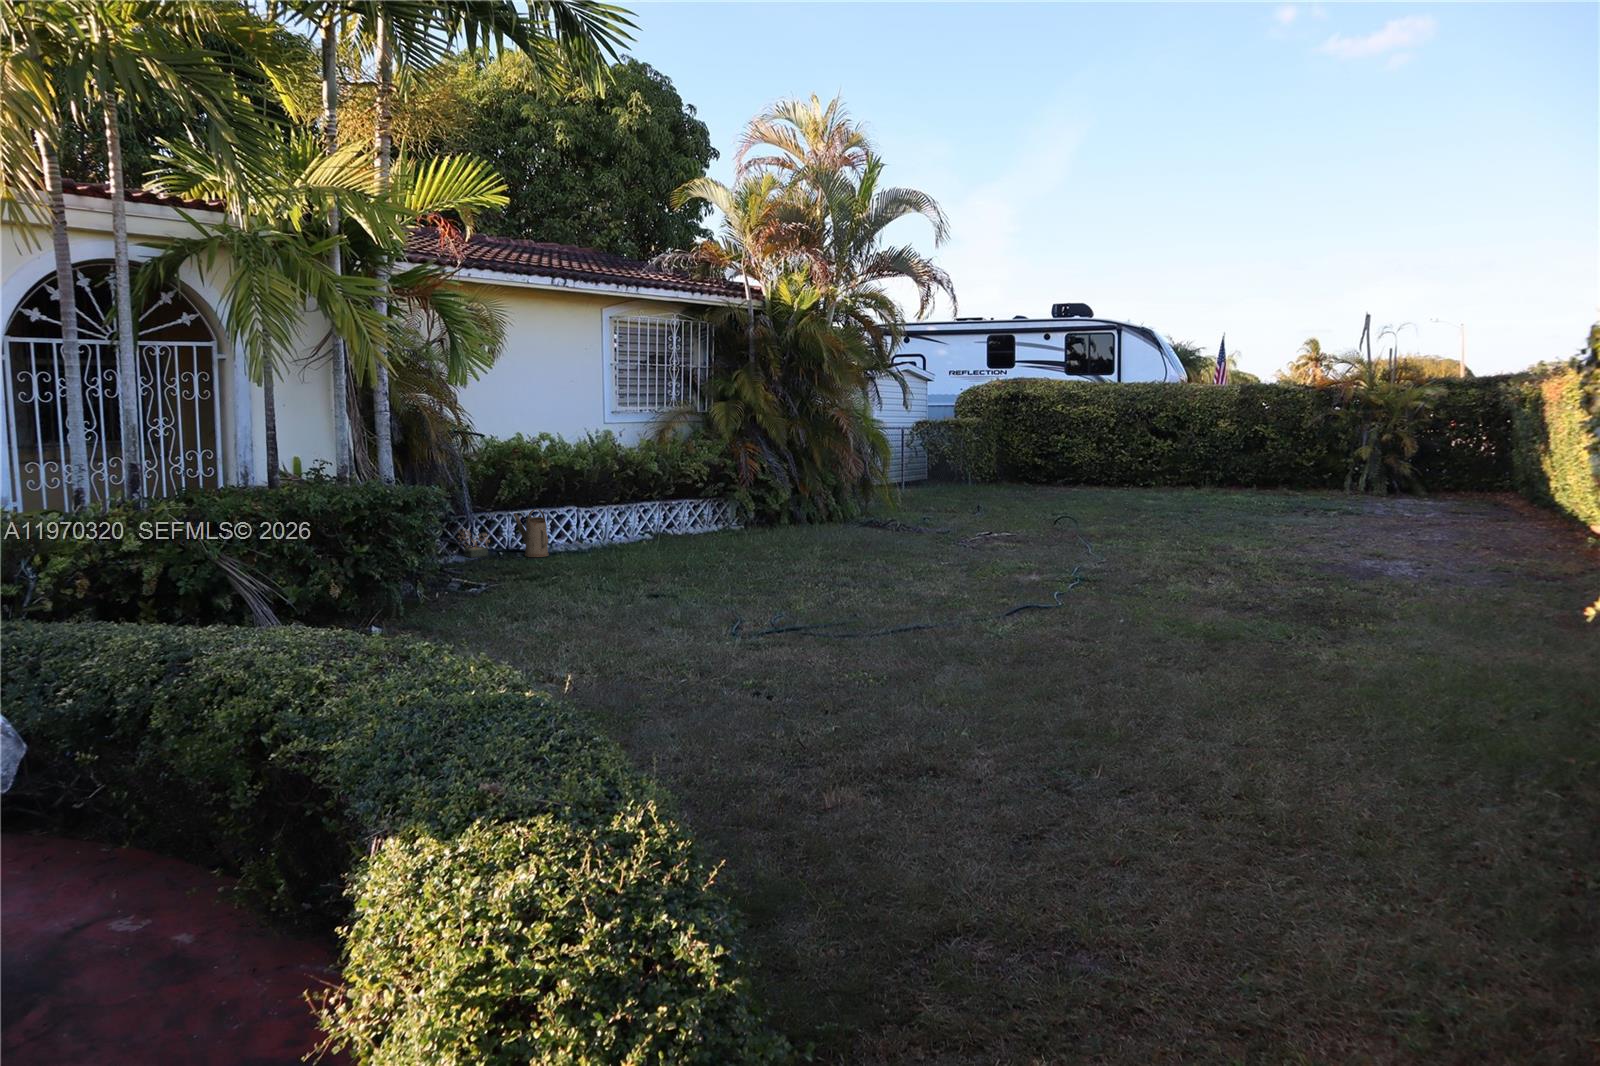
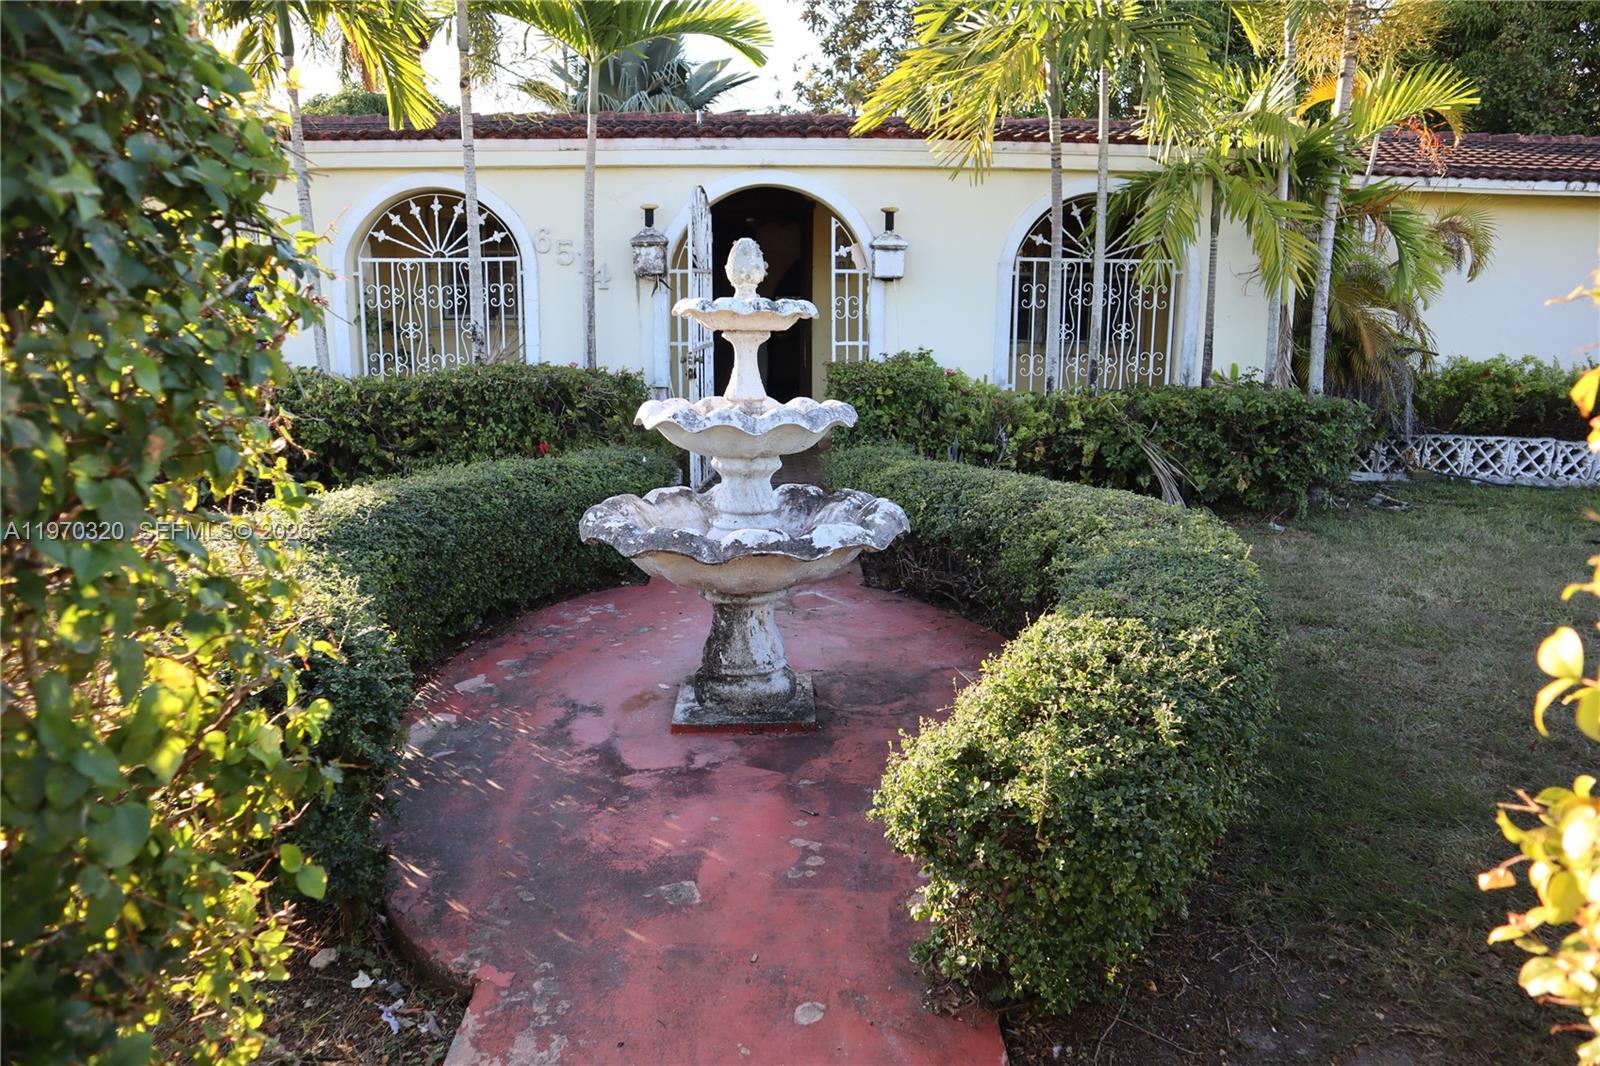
watering can: present [514,509,549,557] -> none [1473,435,1510,488]

